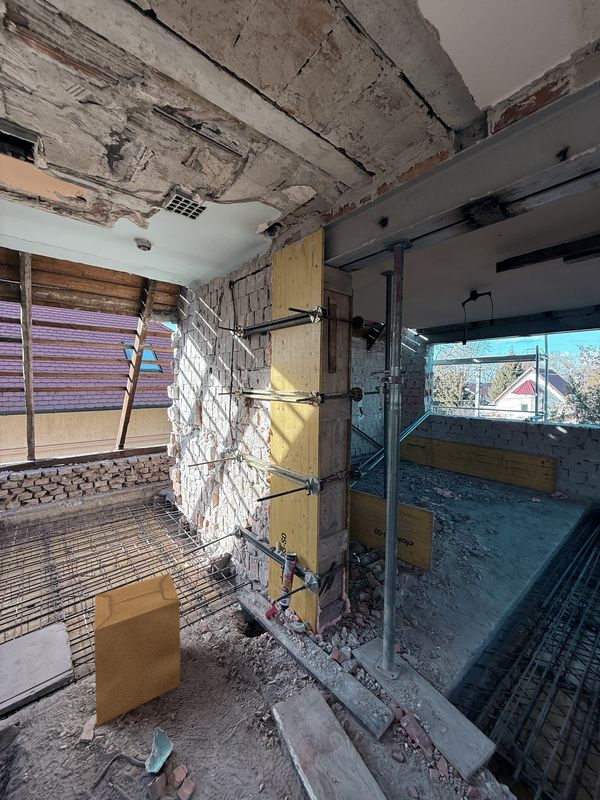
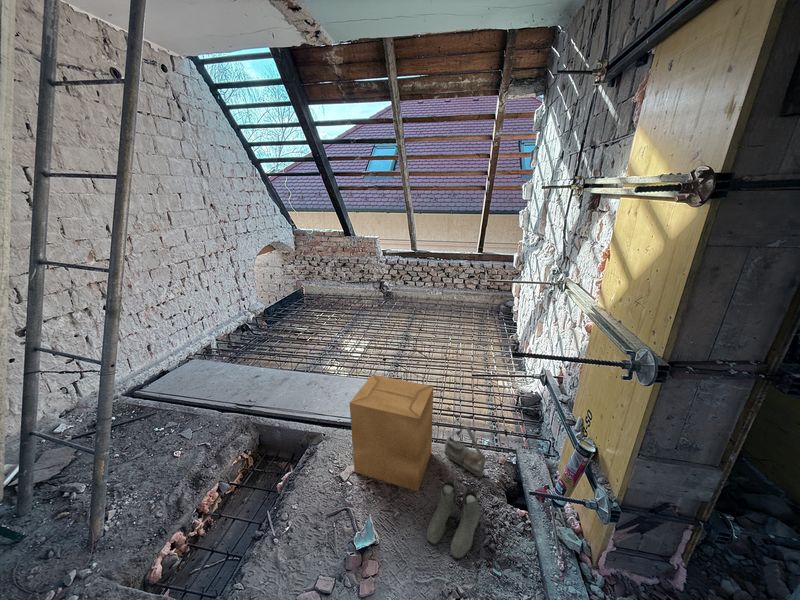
bag: none [184,594,225,640] -> present [444,426,485,477]
boots: none [210,635,247,709] -> present [427,482,480,559]

